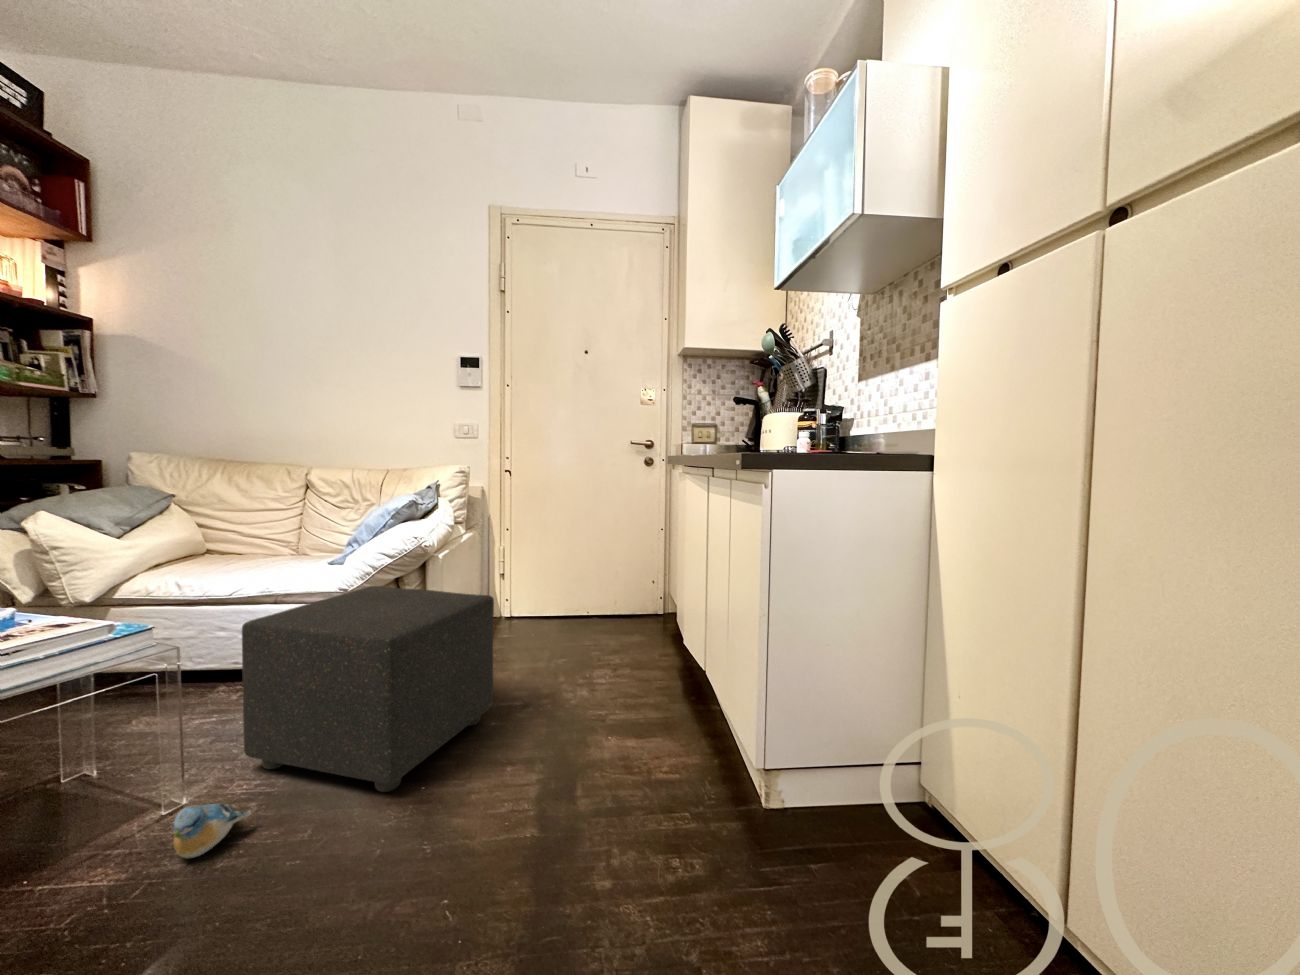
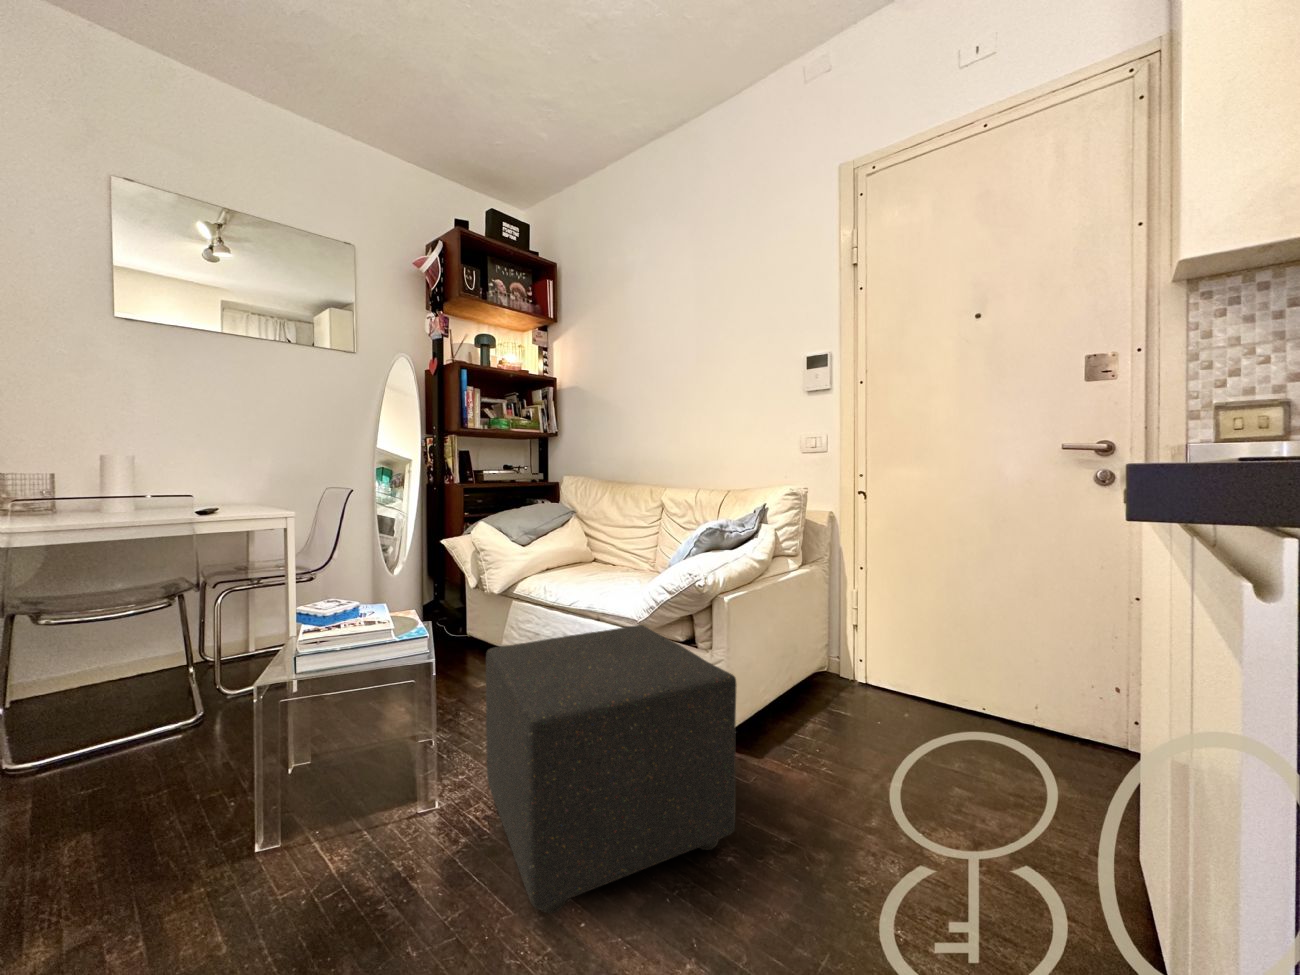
plush toy: present [173,803,251,859] -> none [343,836,427,894]

